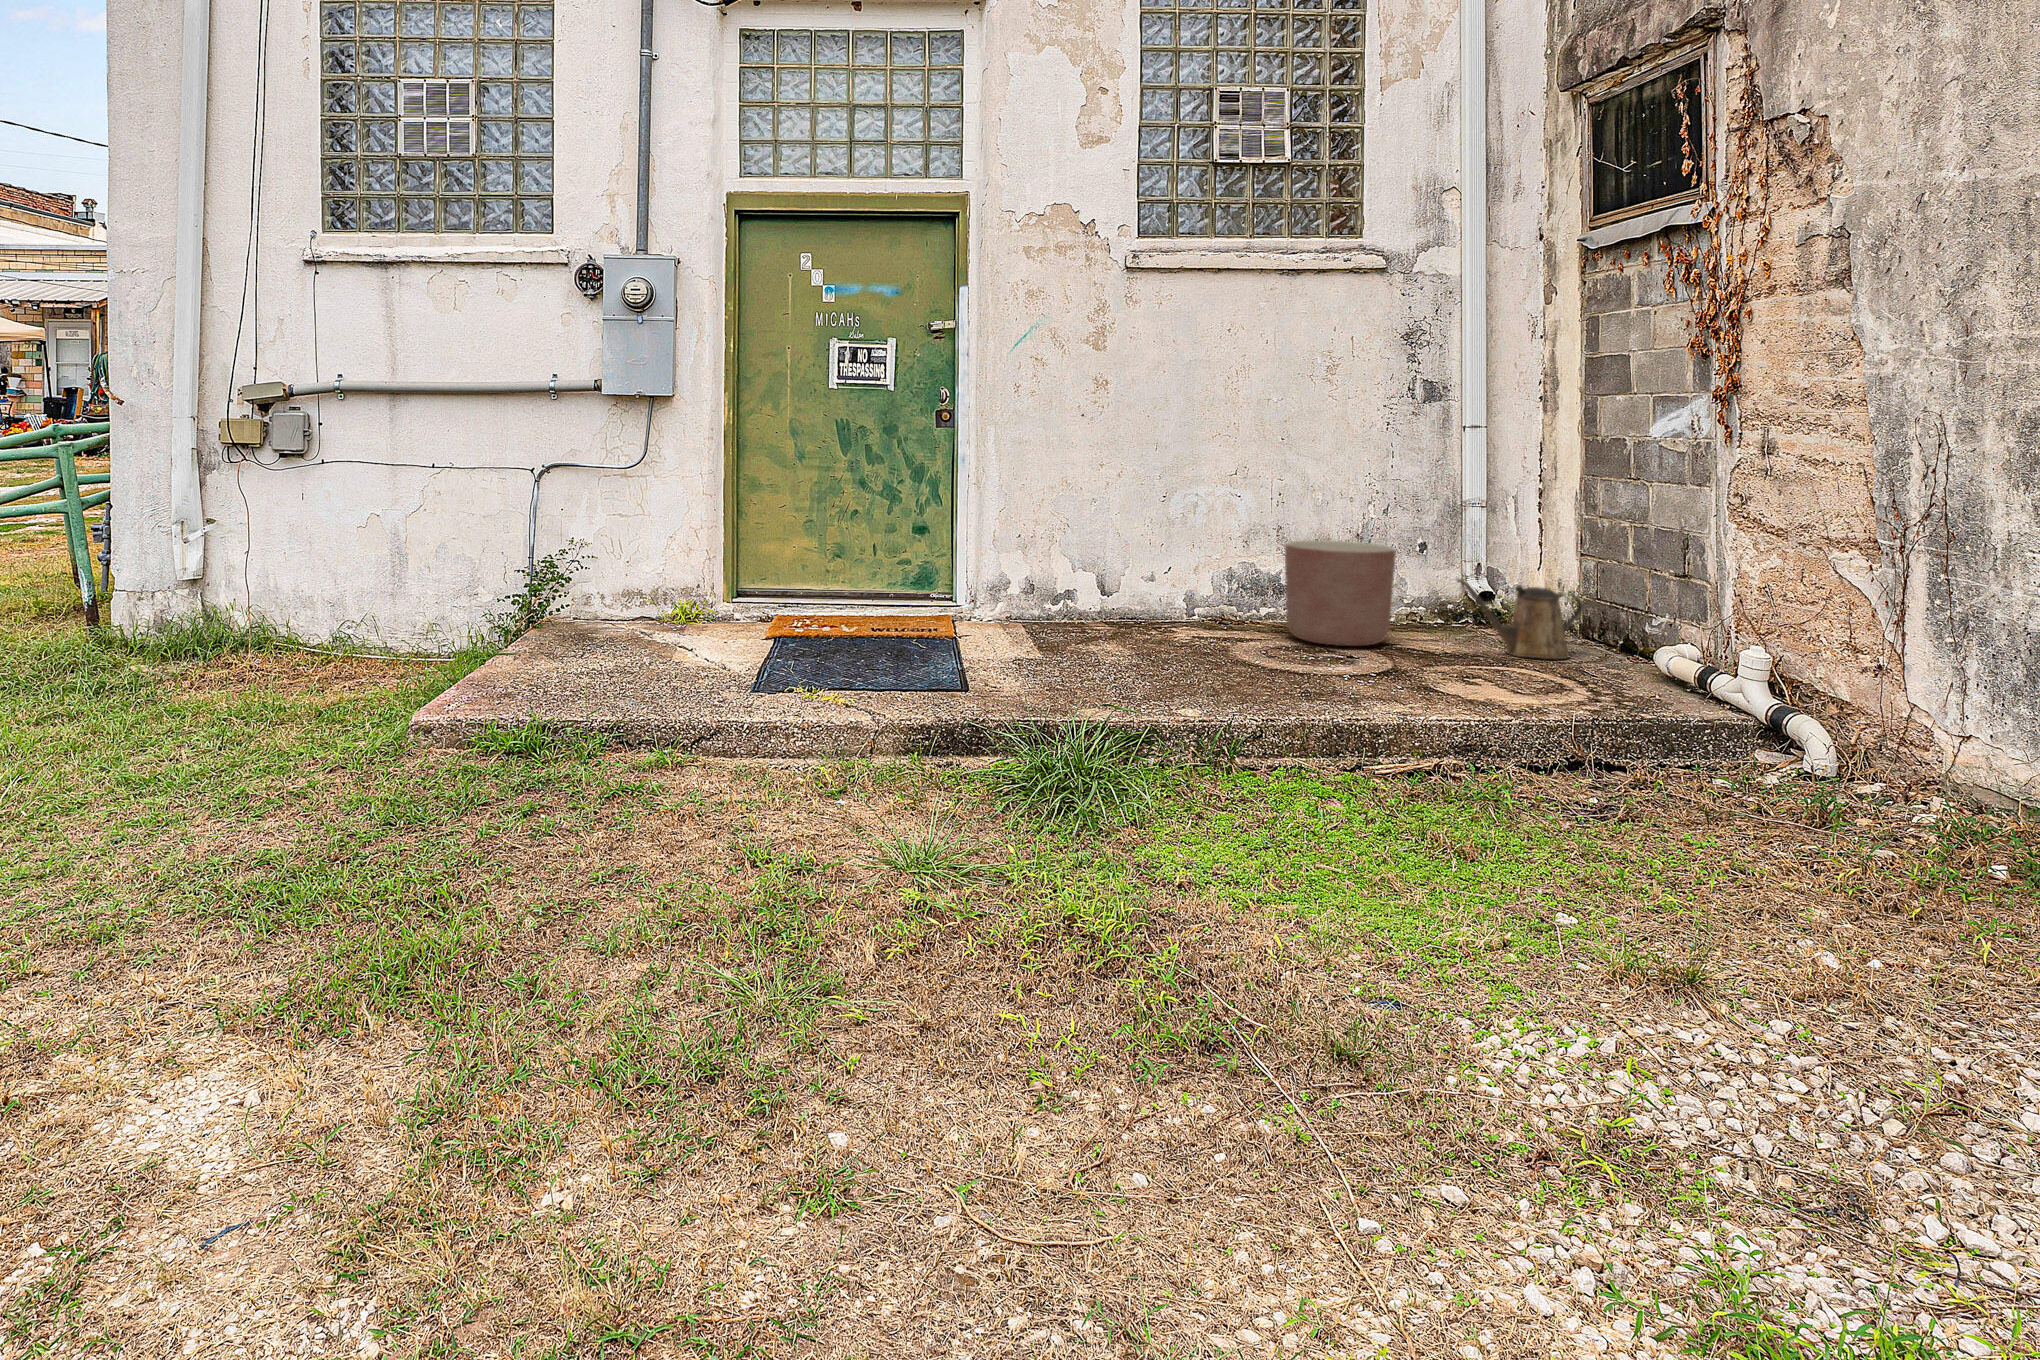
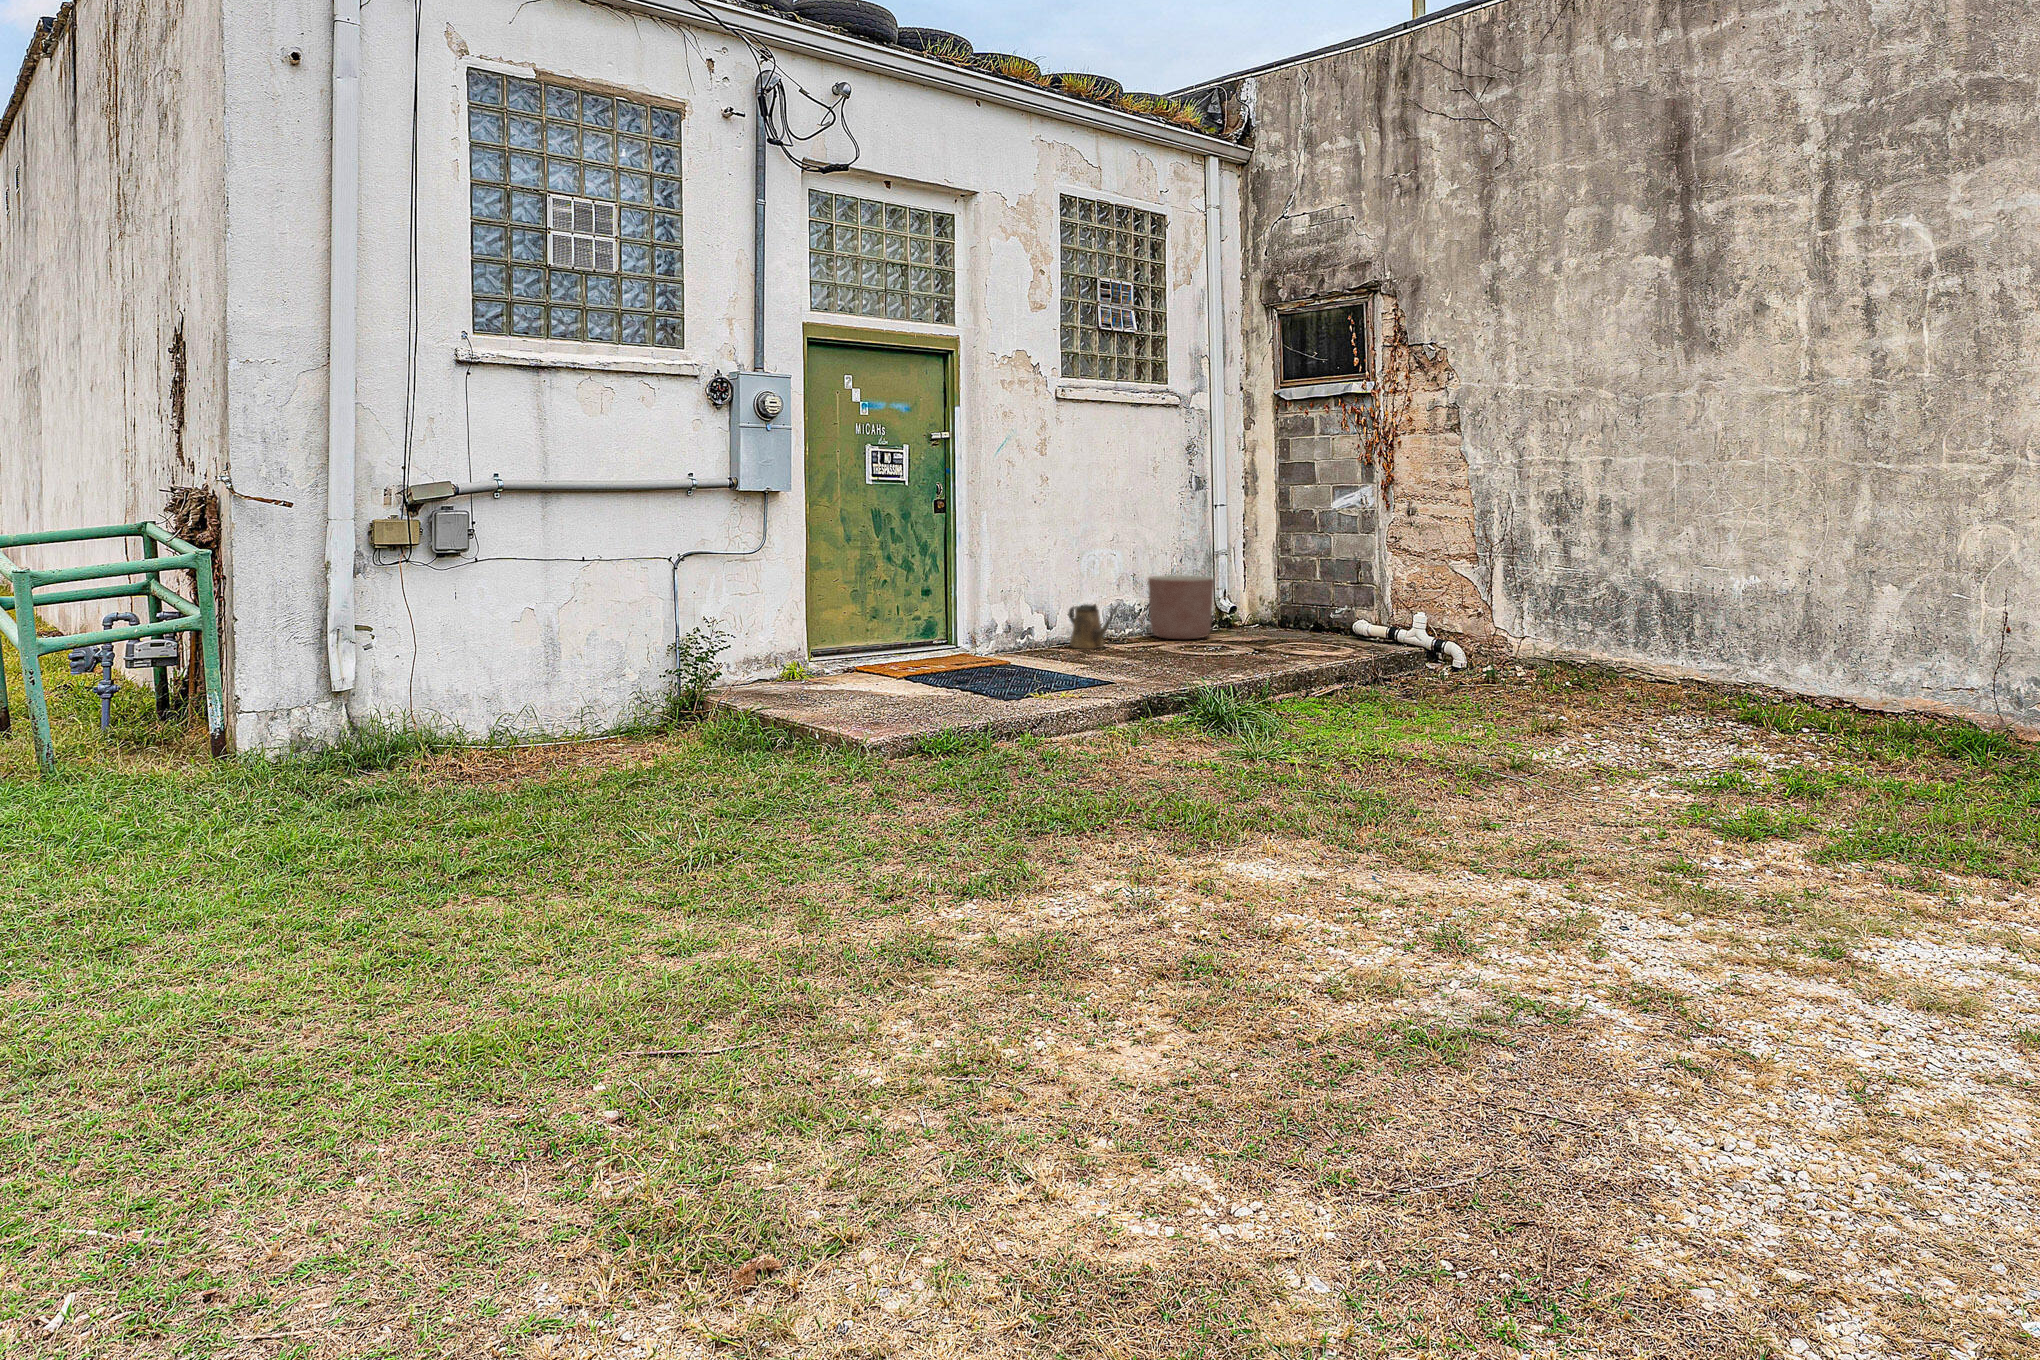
watering can: present [1457,579,1583,659] -> present [1068,604,1120,649]

